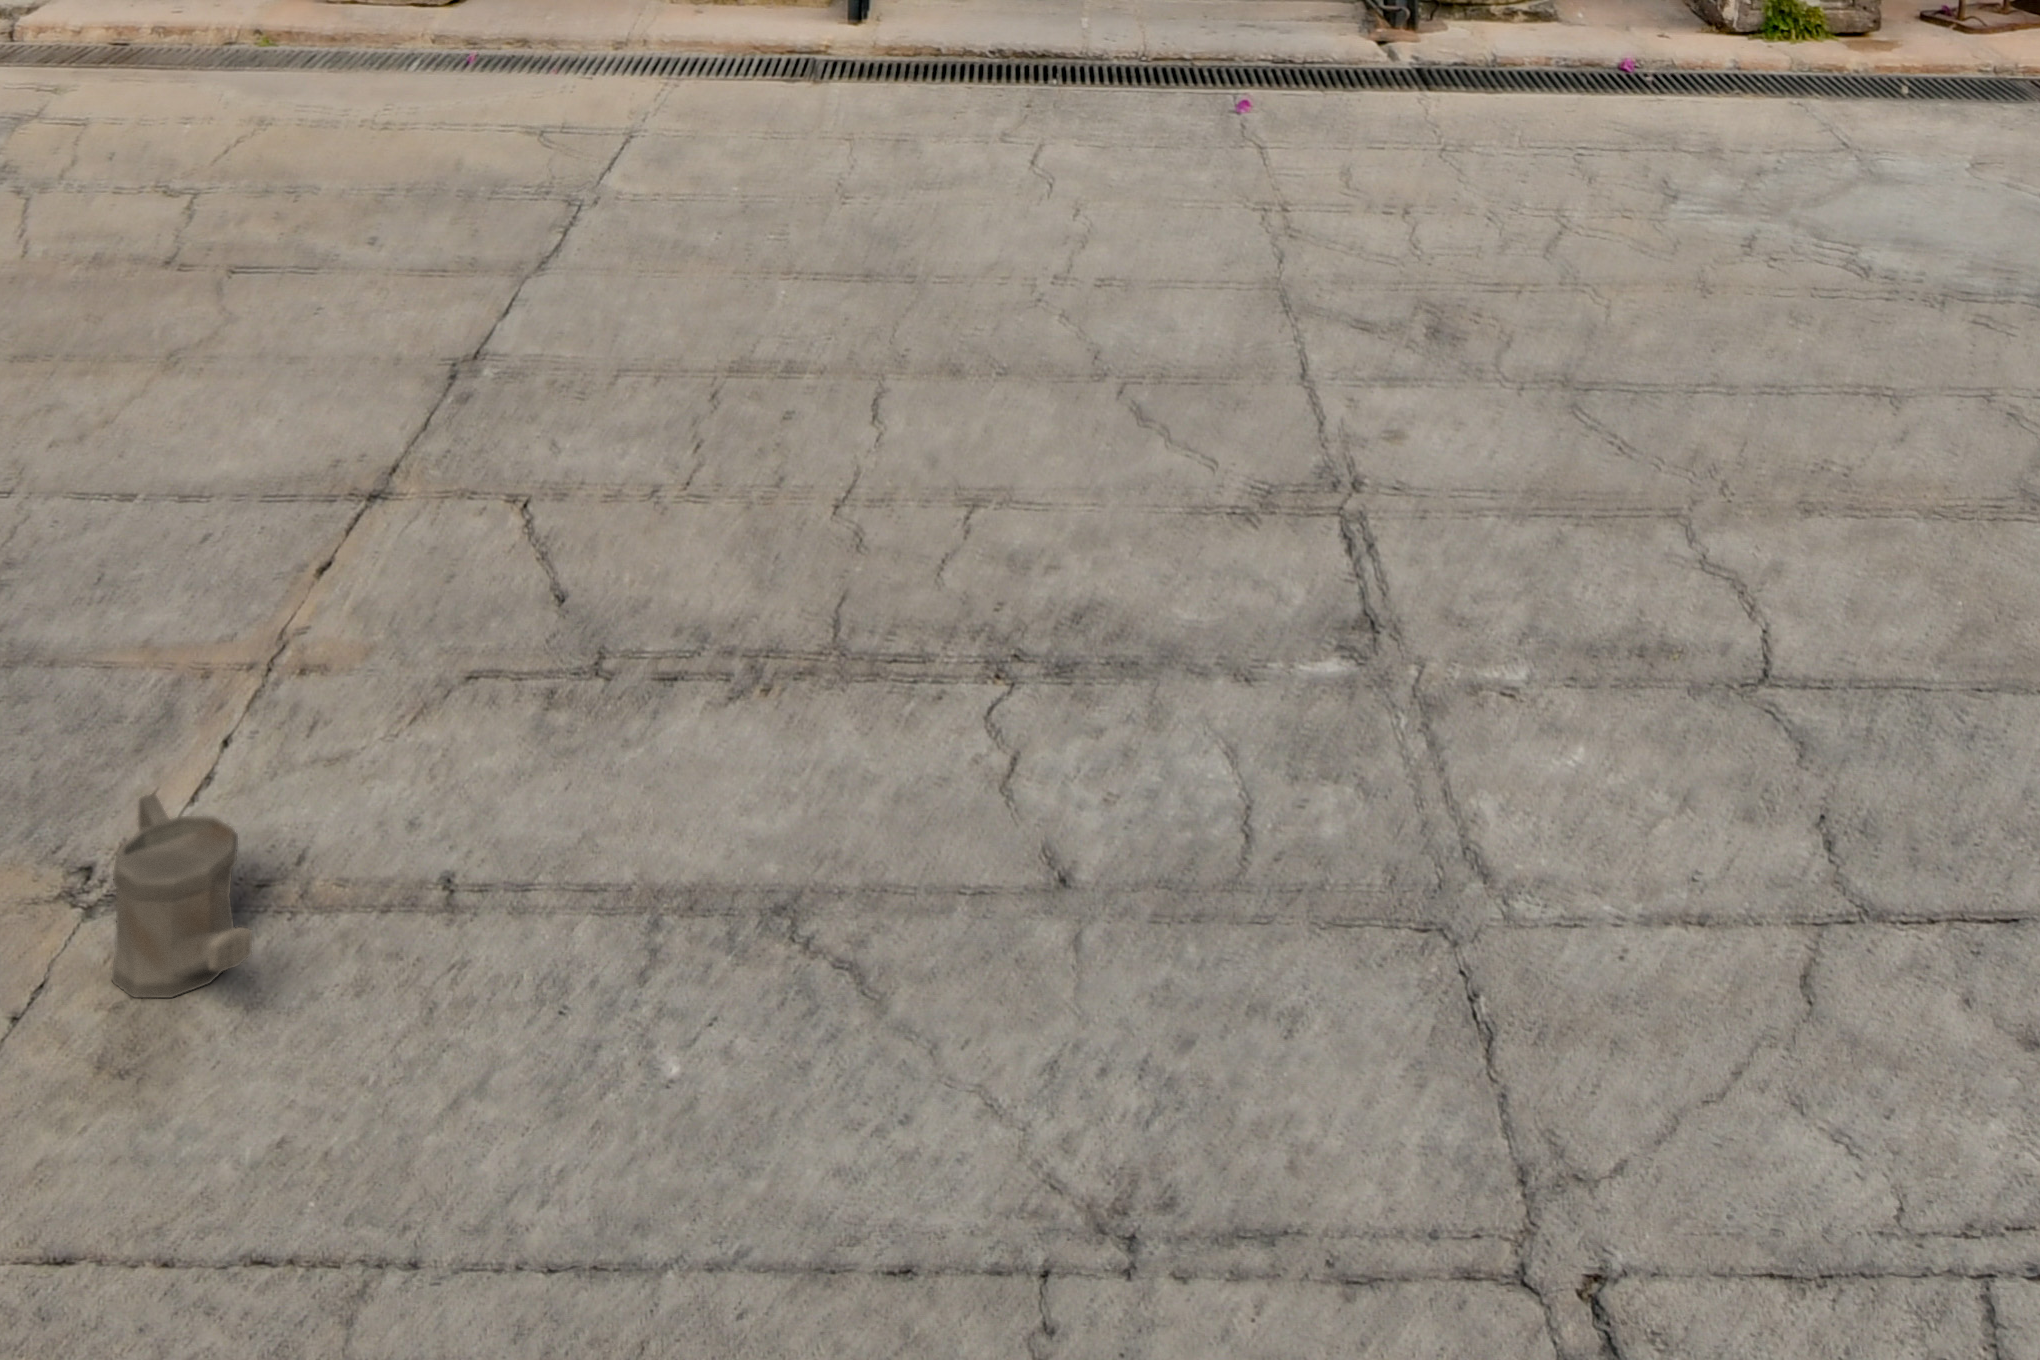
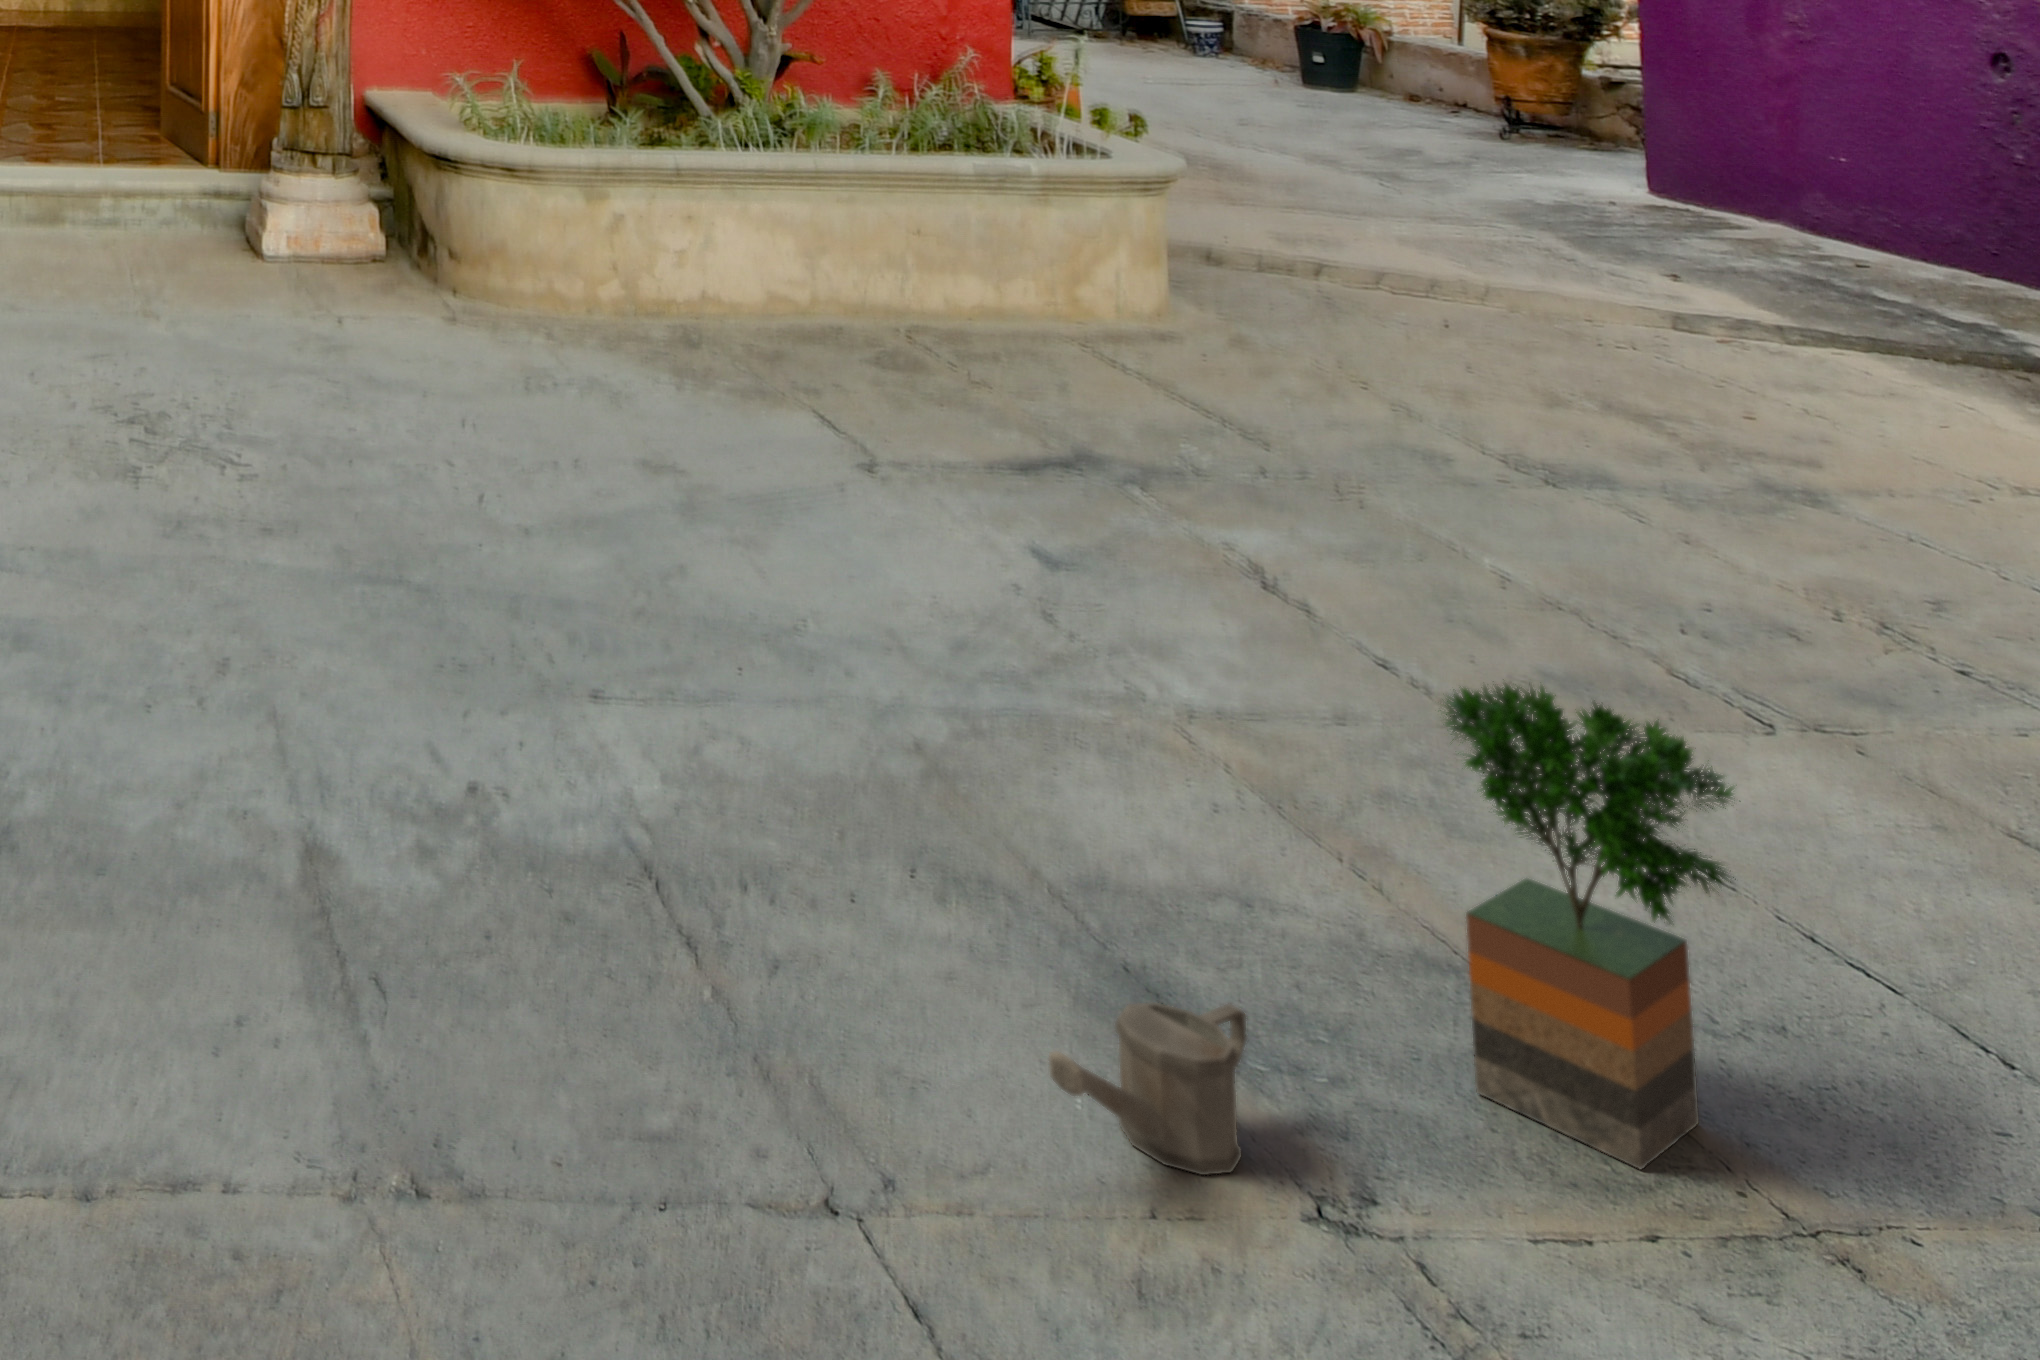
potted tree: none [86,313,371,742] -> present [1440,684,1741,1169]

